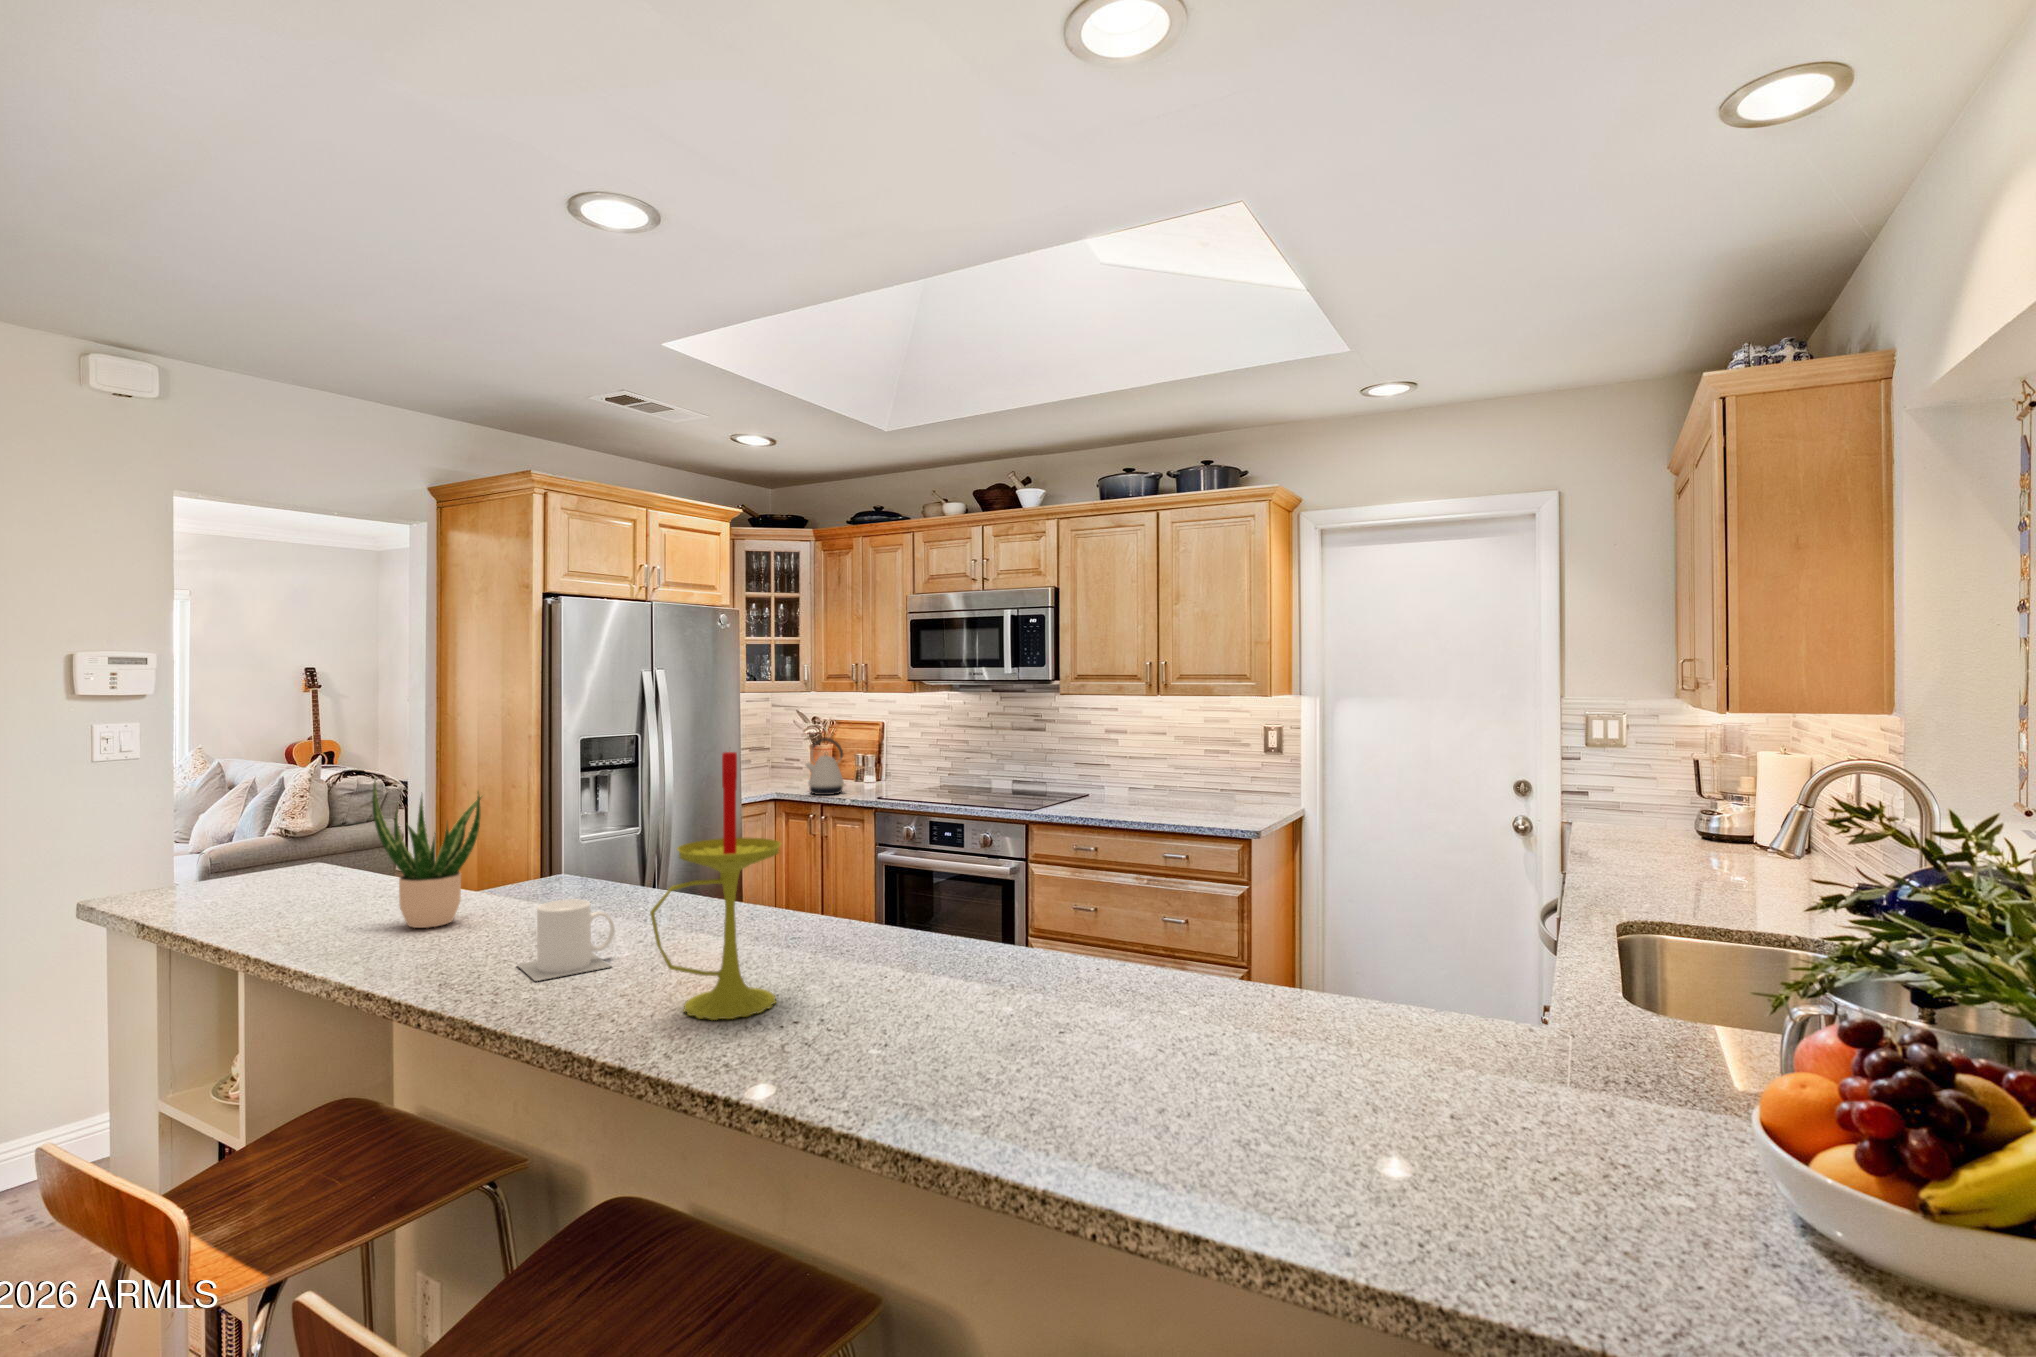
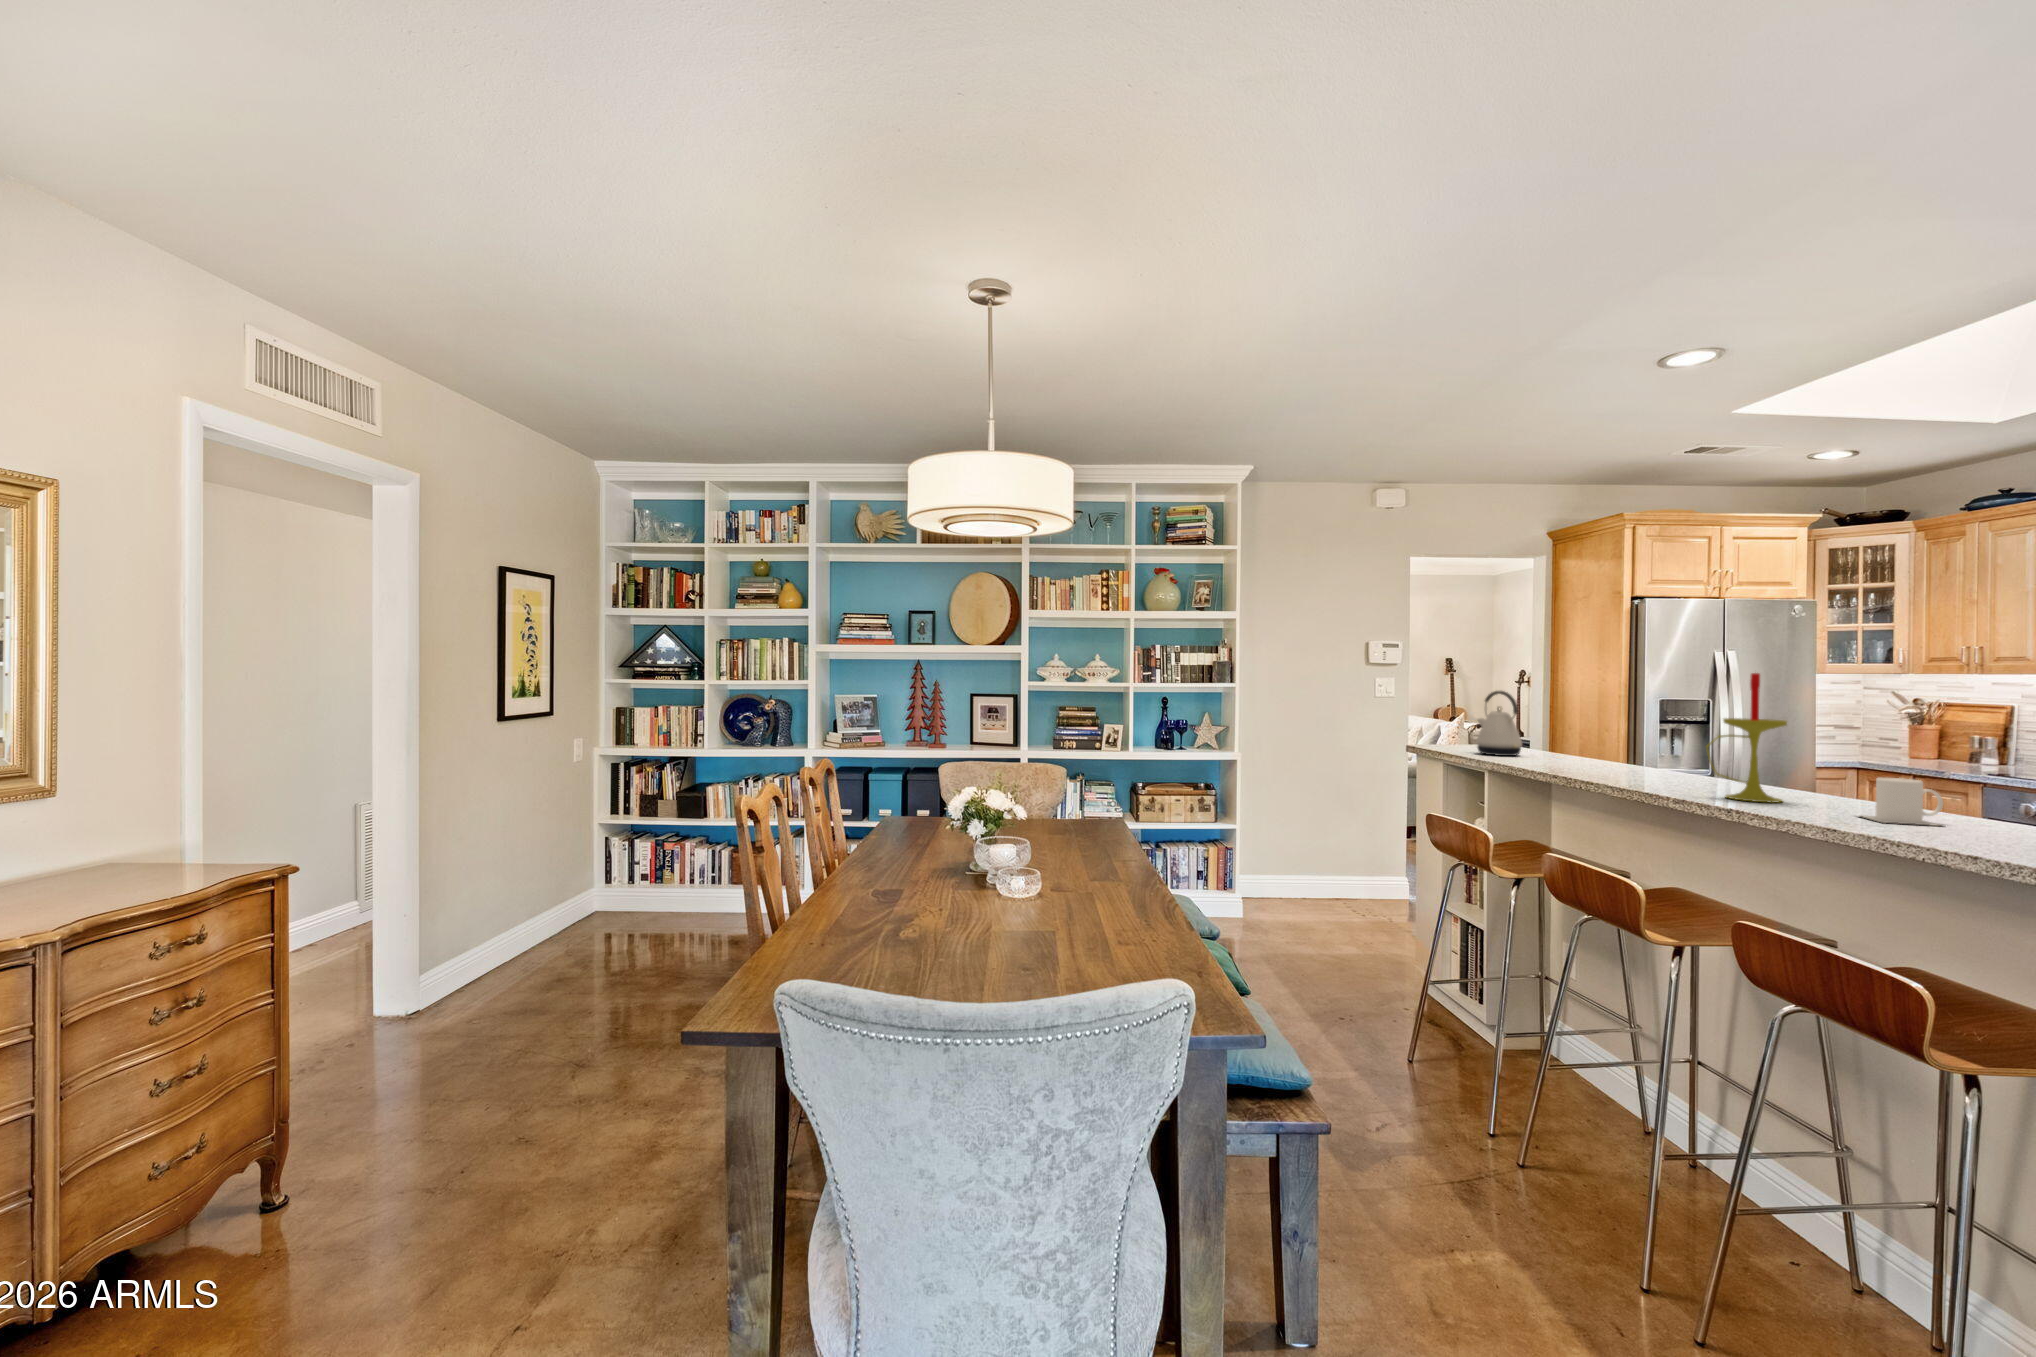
kettle: present [806,738,845,795] -> present [1476,691,1522,756]
potted plant: present [372,778,481,928] -> none [1549,692,1606,768]
mug: present [518,899,615,981] -> present [1862,778,1943,826]

